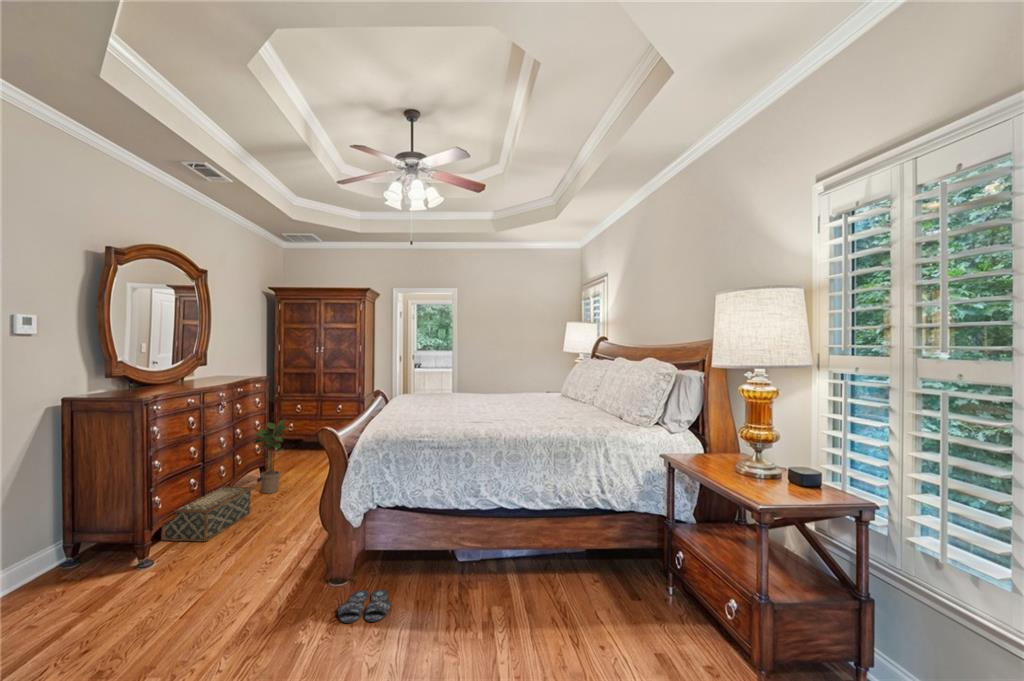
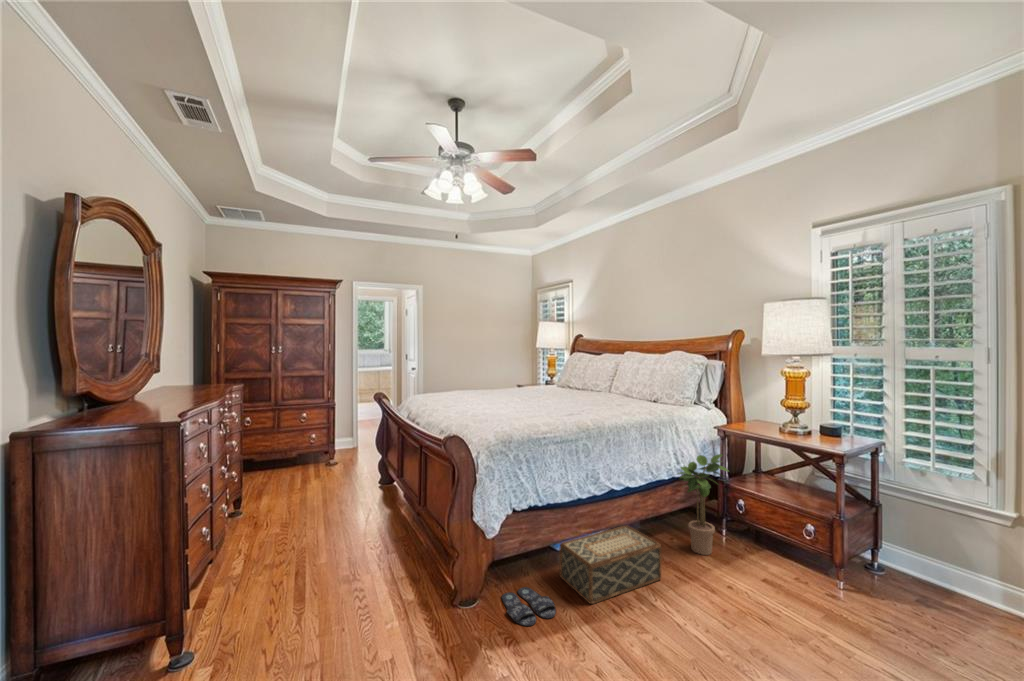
potted plant: present [254,419,289,493] -> present [678,454,729,555]
woven basket: present [161,486,251,542] -> present [559,525,661,604]

